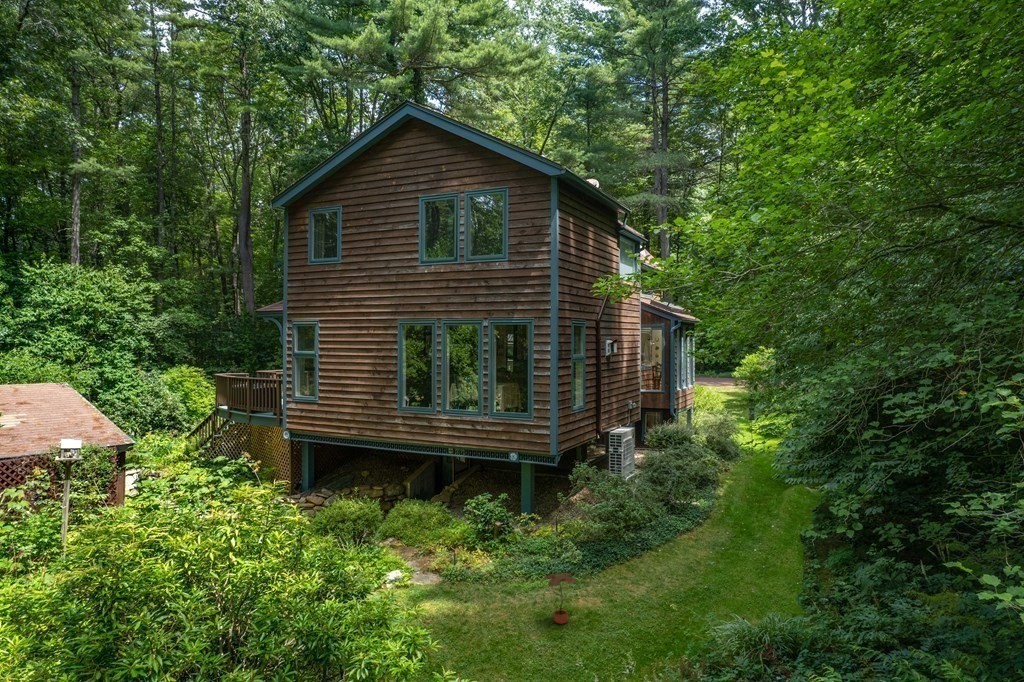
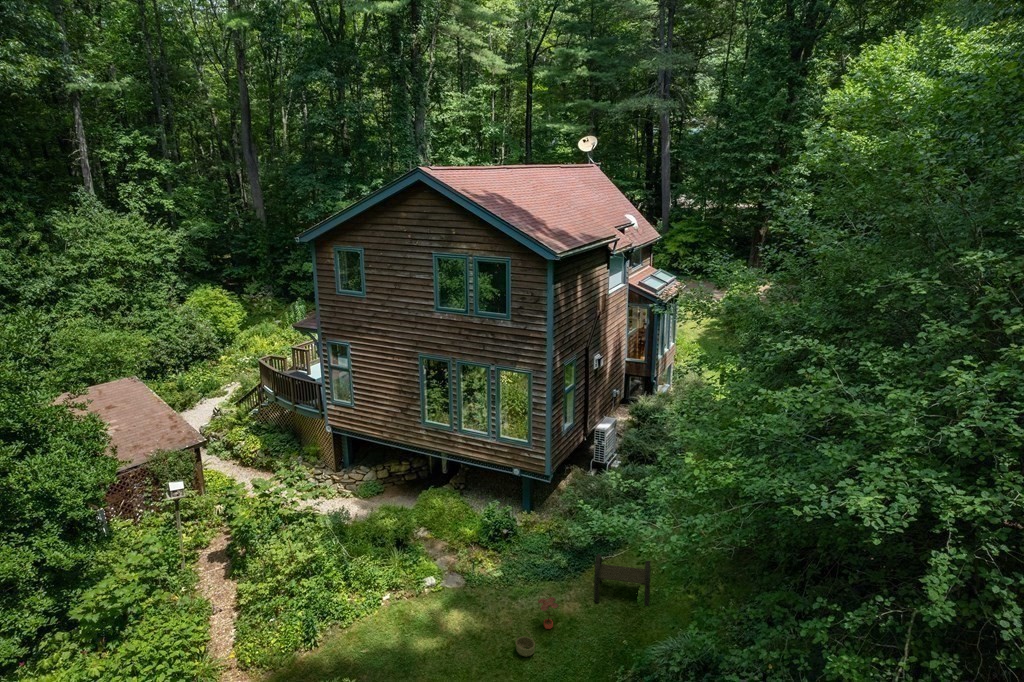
bench: none [629,524,717,600] -> present [594,554,650,606]
basket: none [508,605,540,655] -> present [516,630,535,656]

